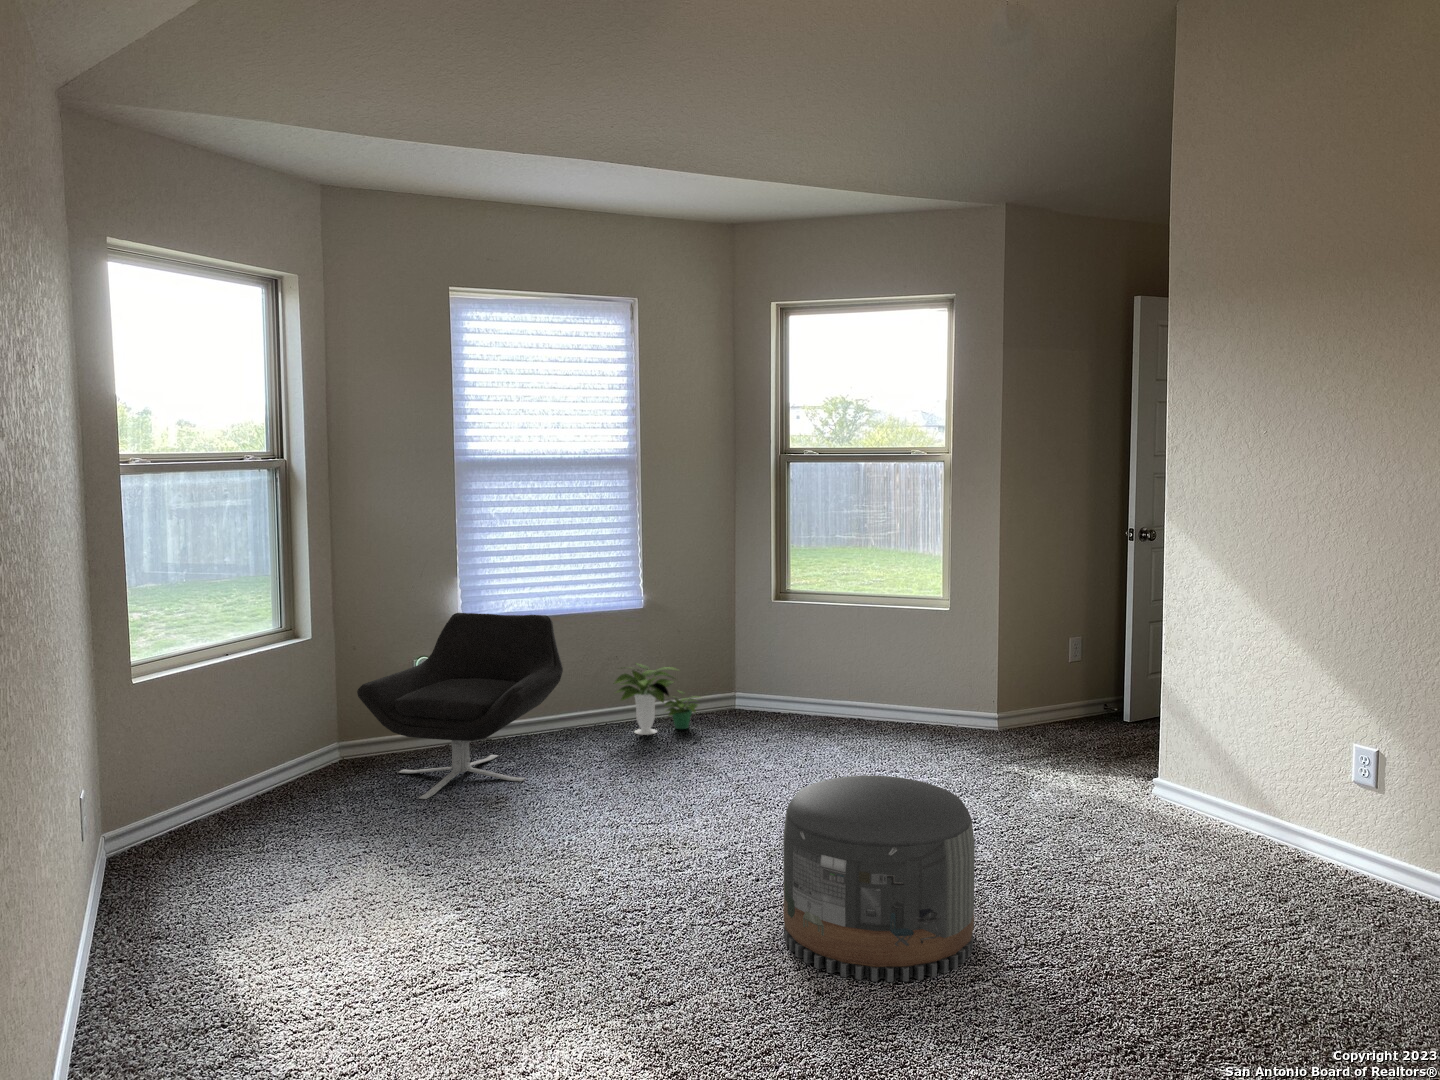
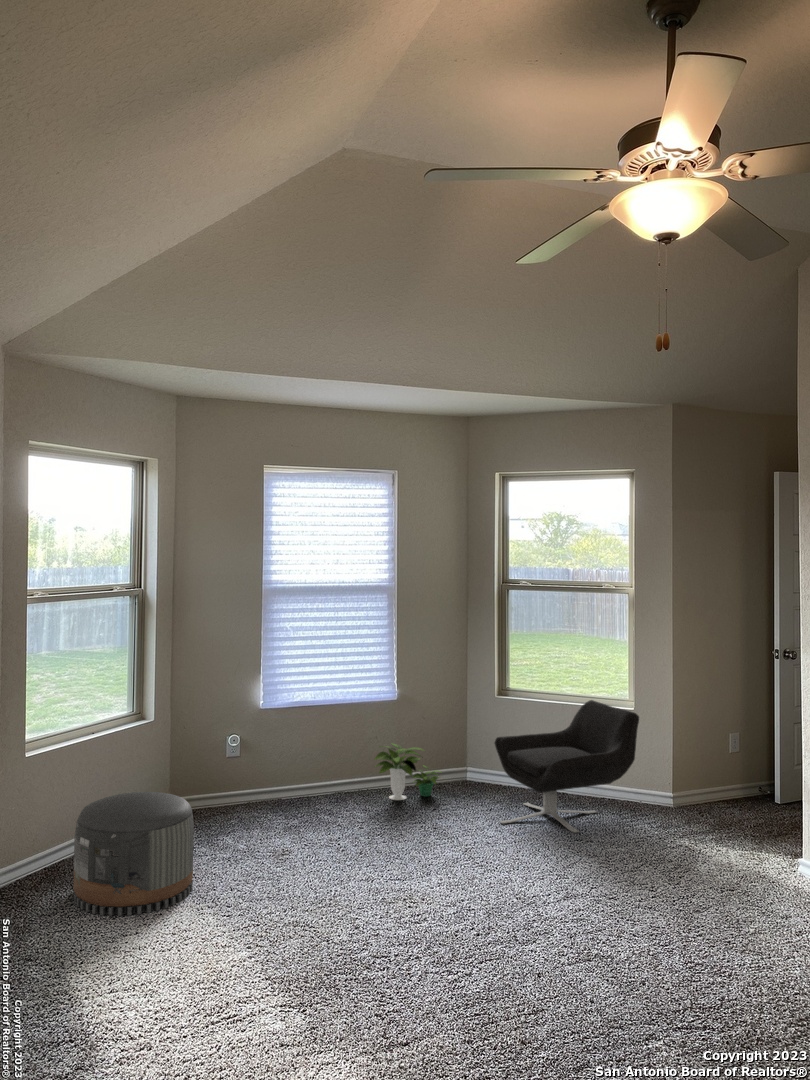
lounge chair: present [357,613,563,799] -> present [494,700,639,832]
pouf: present [783,776,975,982] -> present [73,792,194,916]

